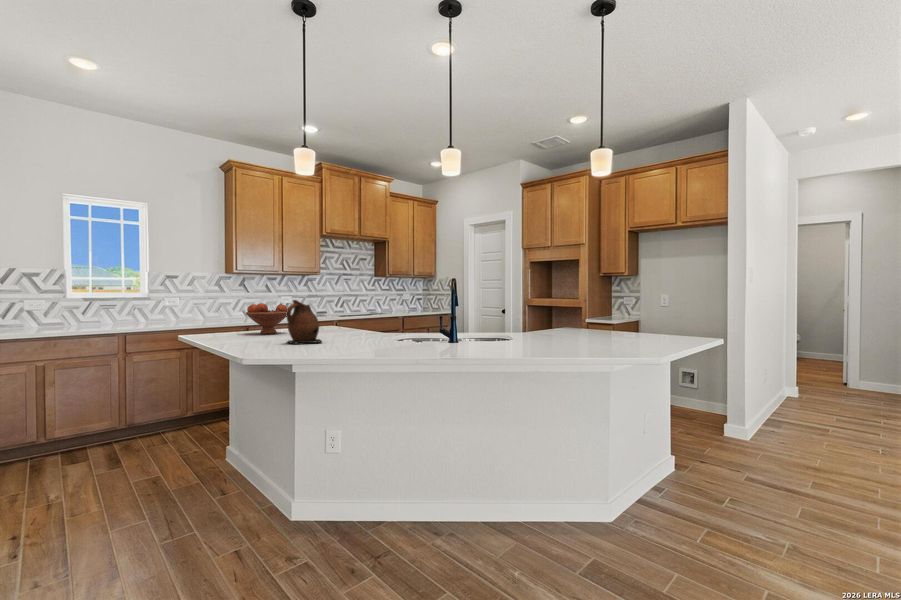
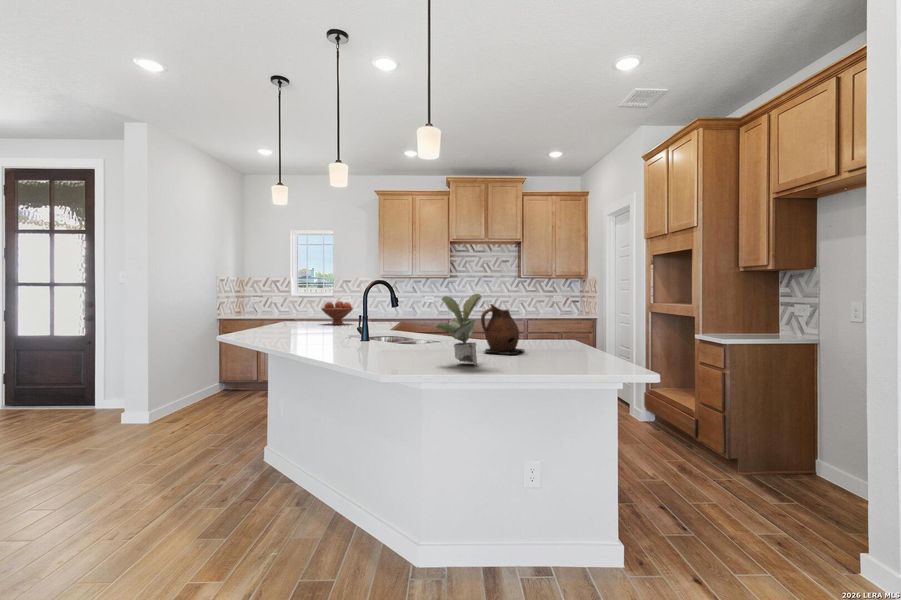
potted plant: none [614,290,658,342] -> present [435,294,482,365]
ceramic pitcher: present [286,300,322,344] -> present [481,304,524,354]

